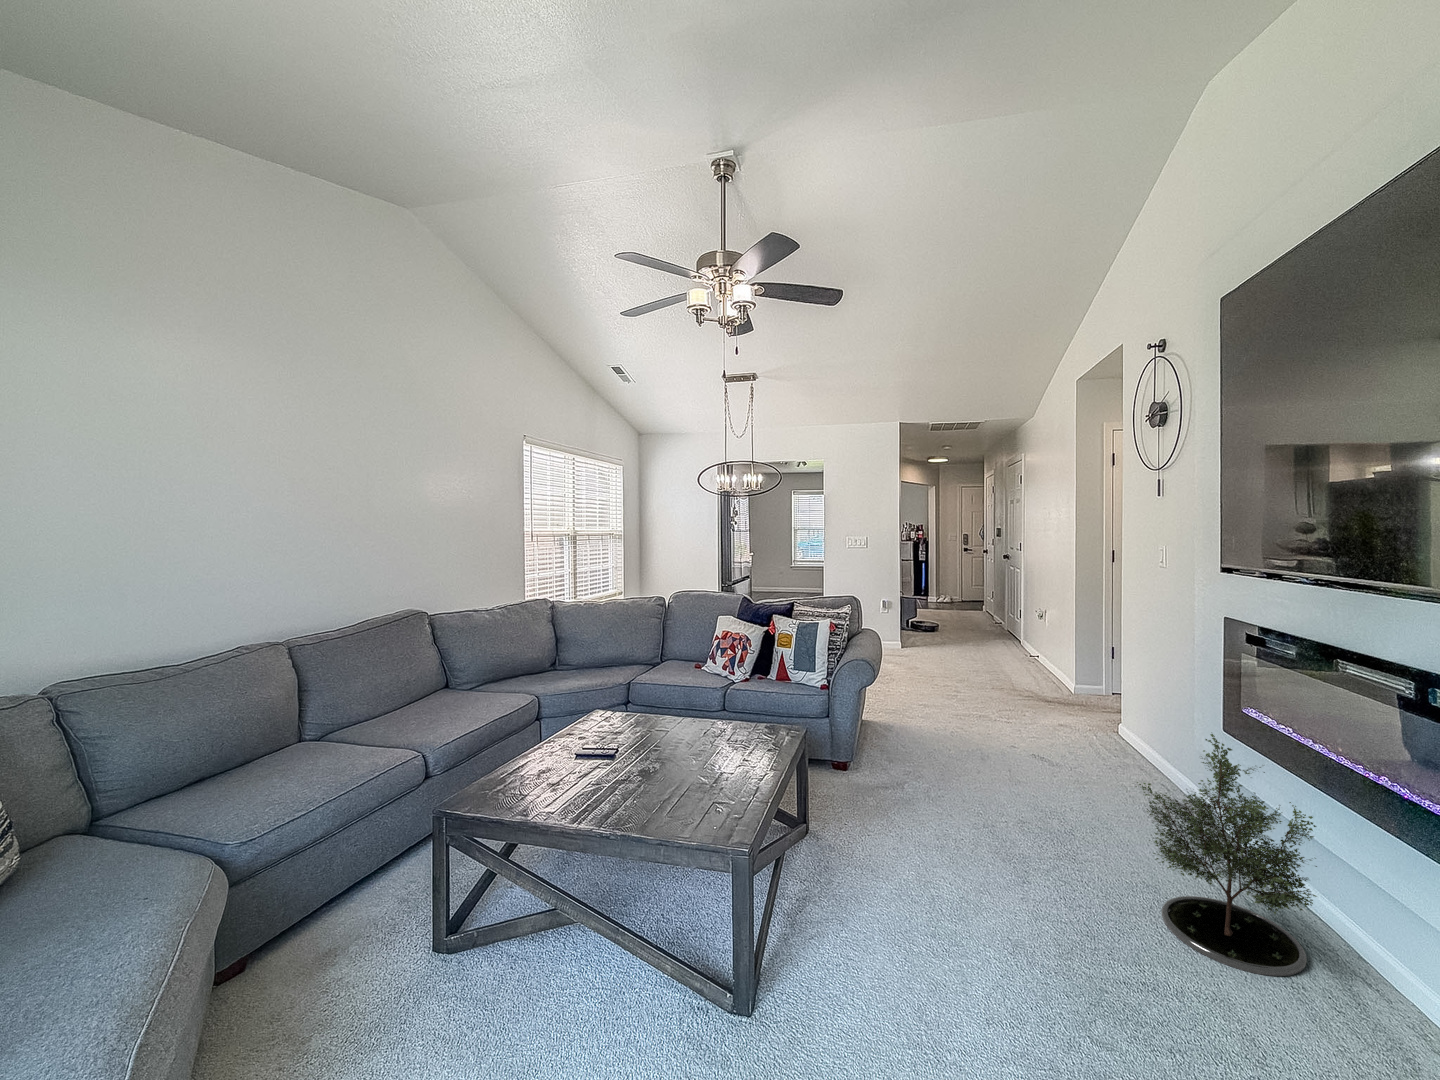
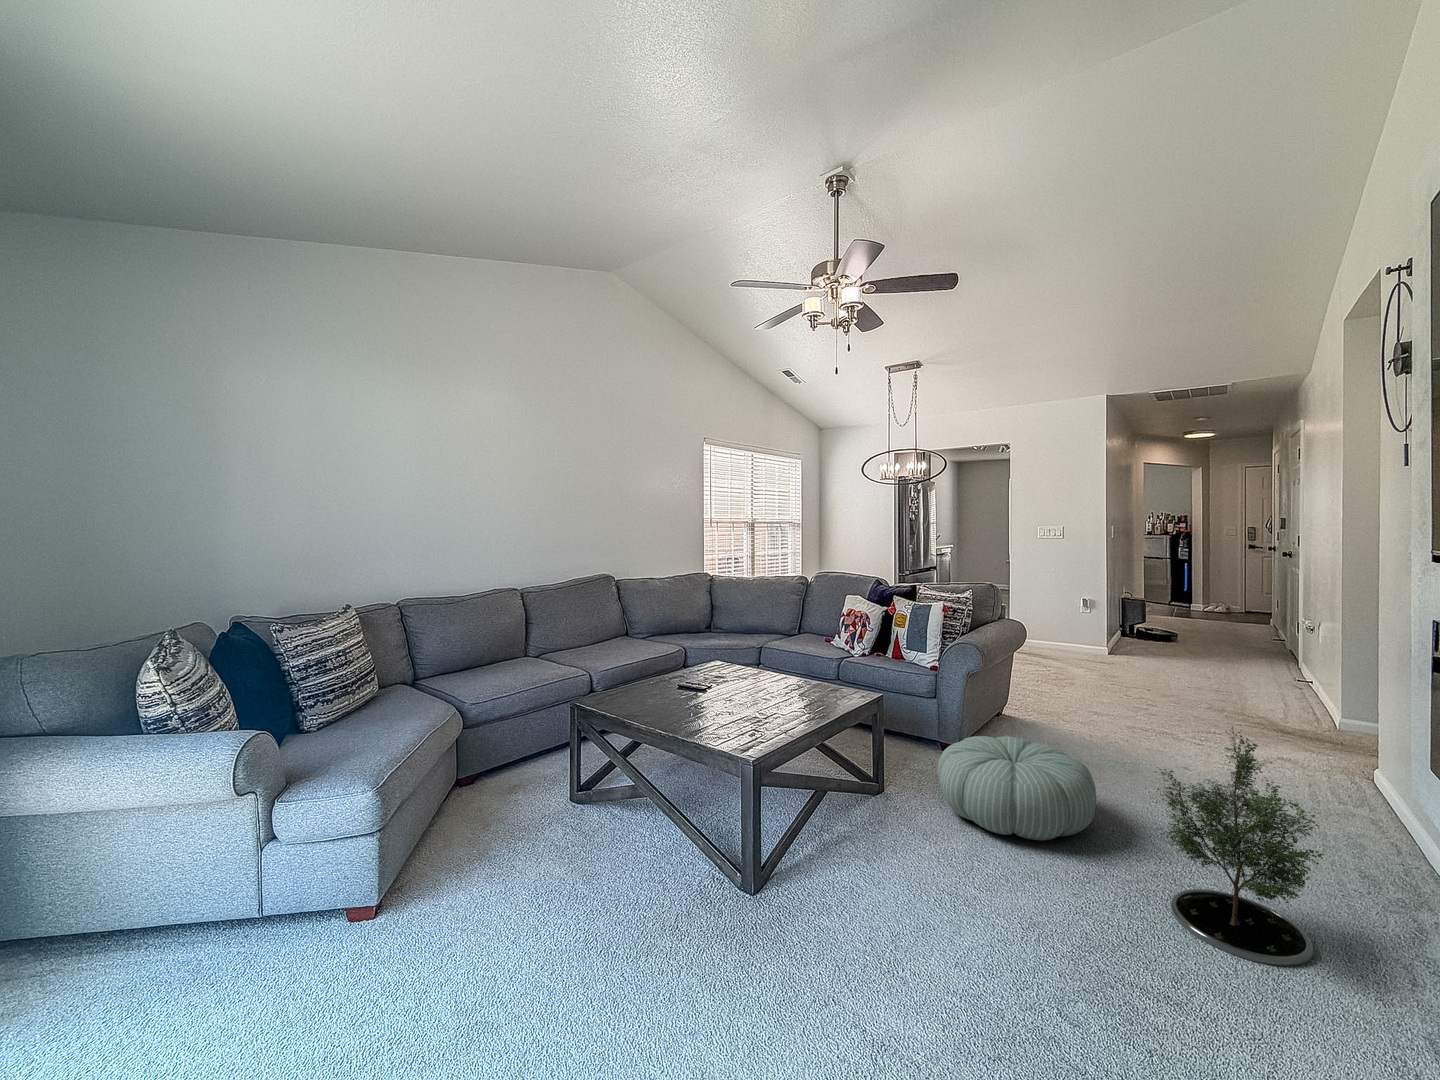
pouf: none [881,758,1049,875] -> present [937,736,1096,840]

